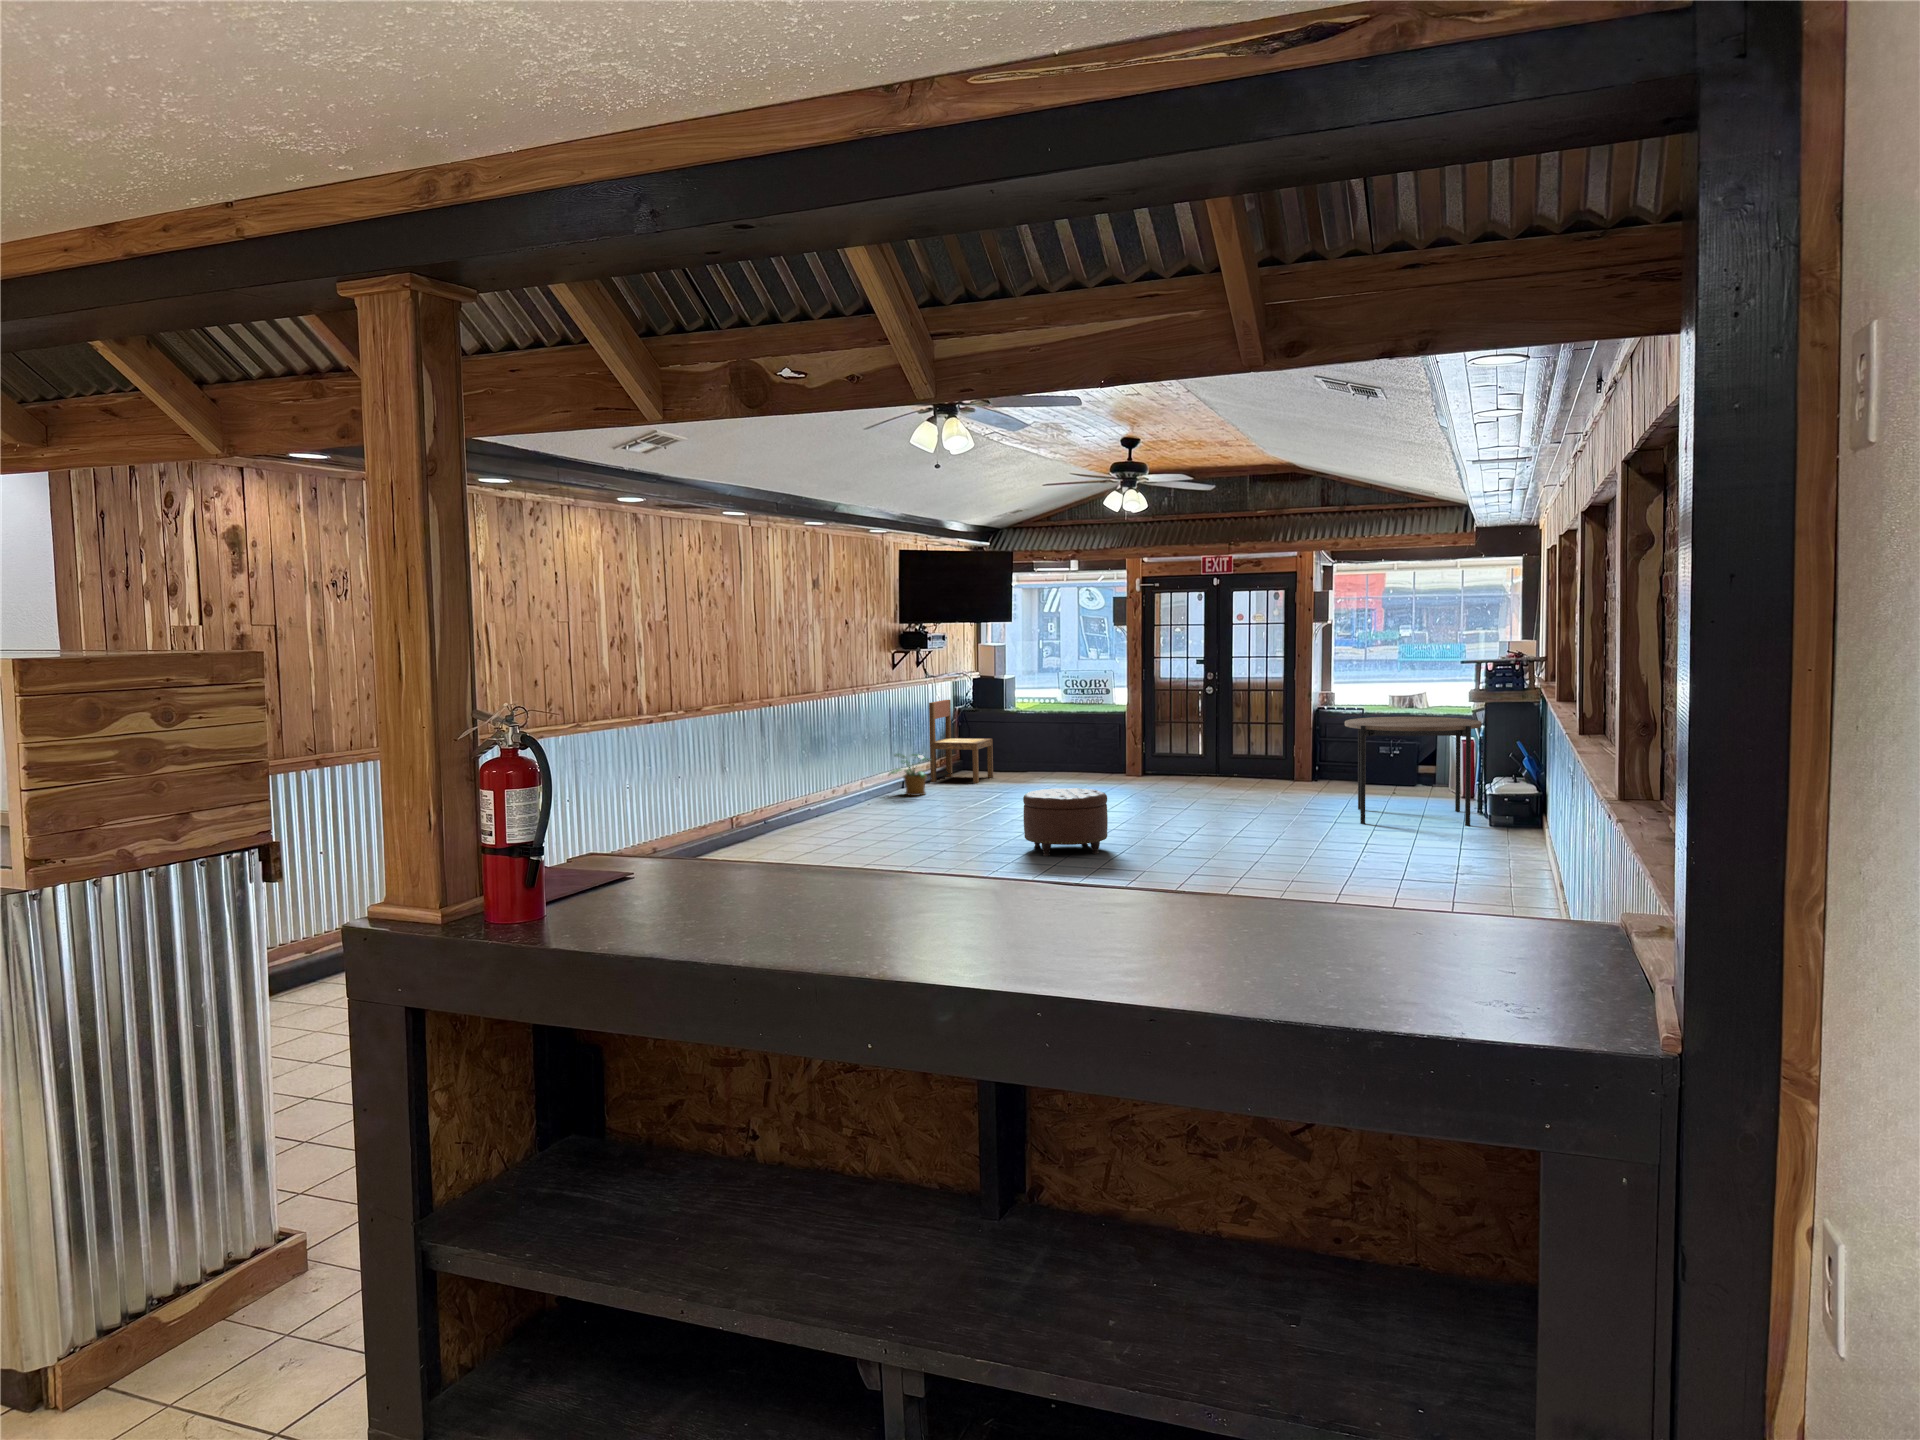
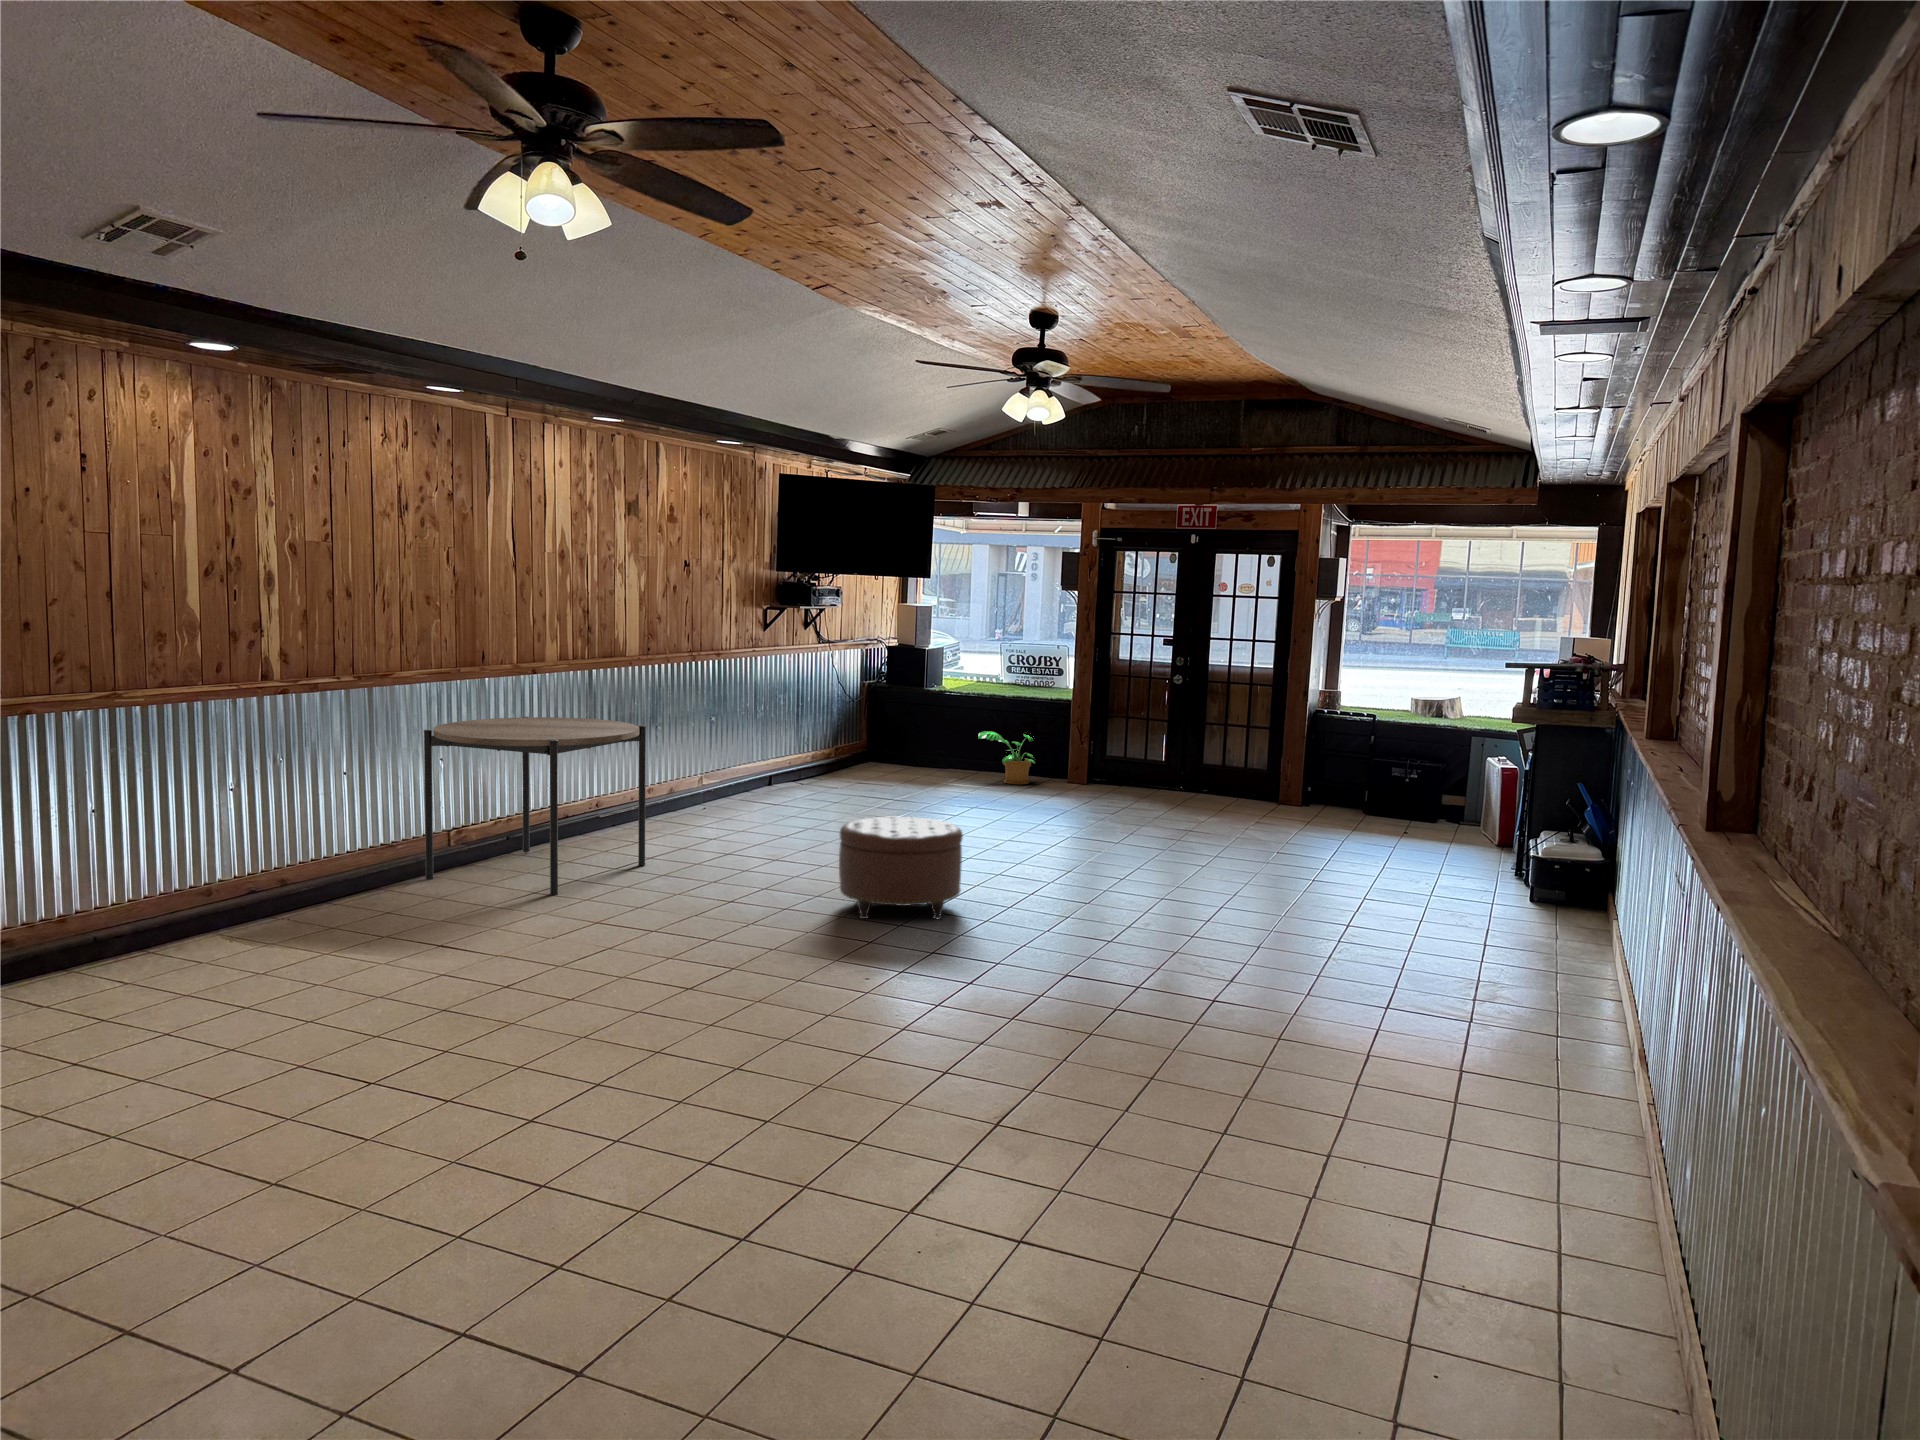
dining chair: present [929,700,993,783] -> none [813,672,898,783]
dining table: present [1345,717,1482,826] -> present [424,717,646,895]
potted plant: present [889,754,929,796] -> present [978,731,1035,785]

